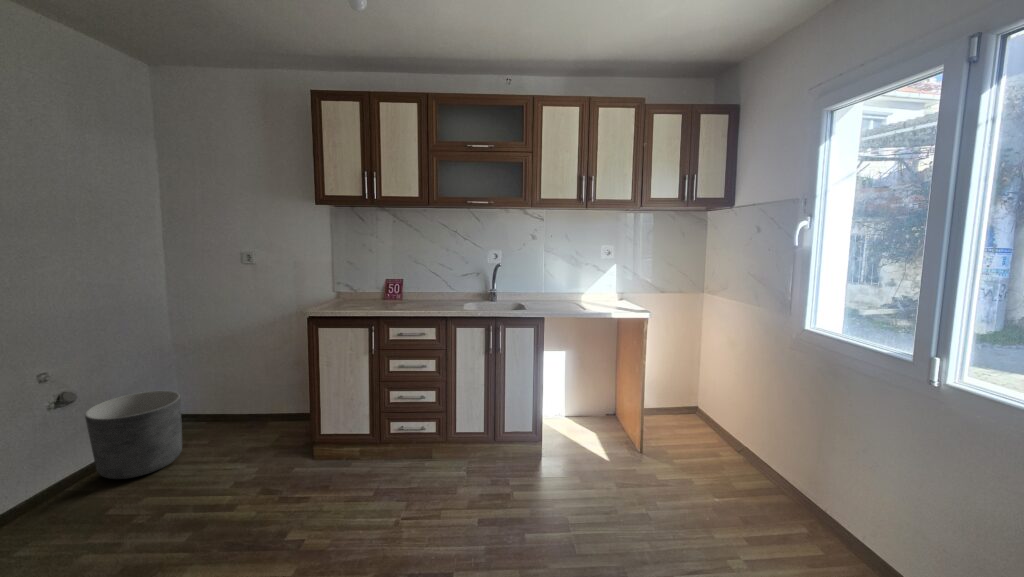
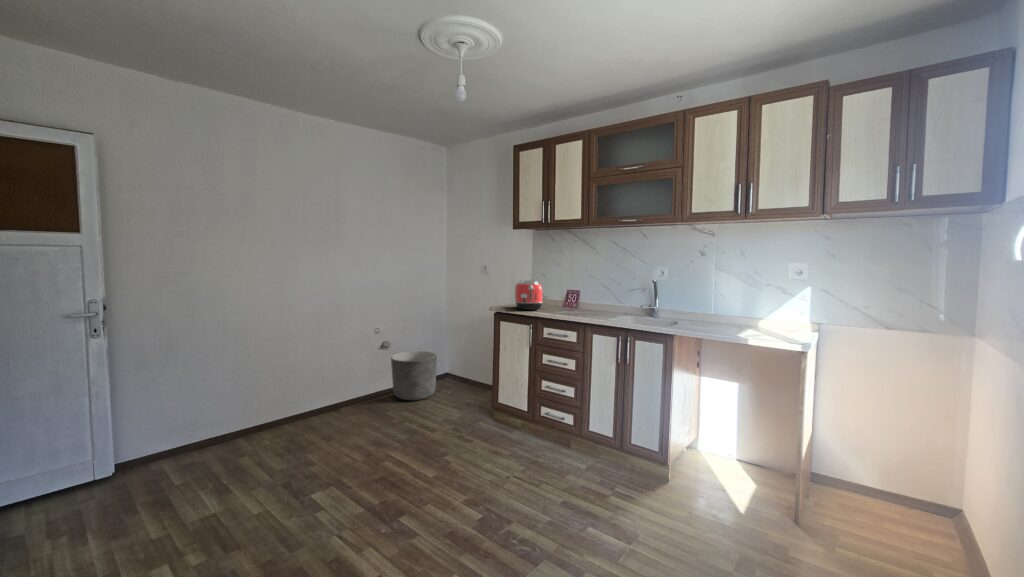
toaster: none [327,271,372,310] -> present [514,280,543,310]

